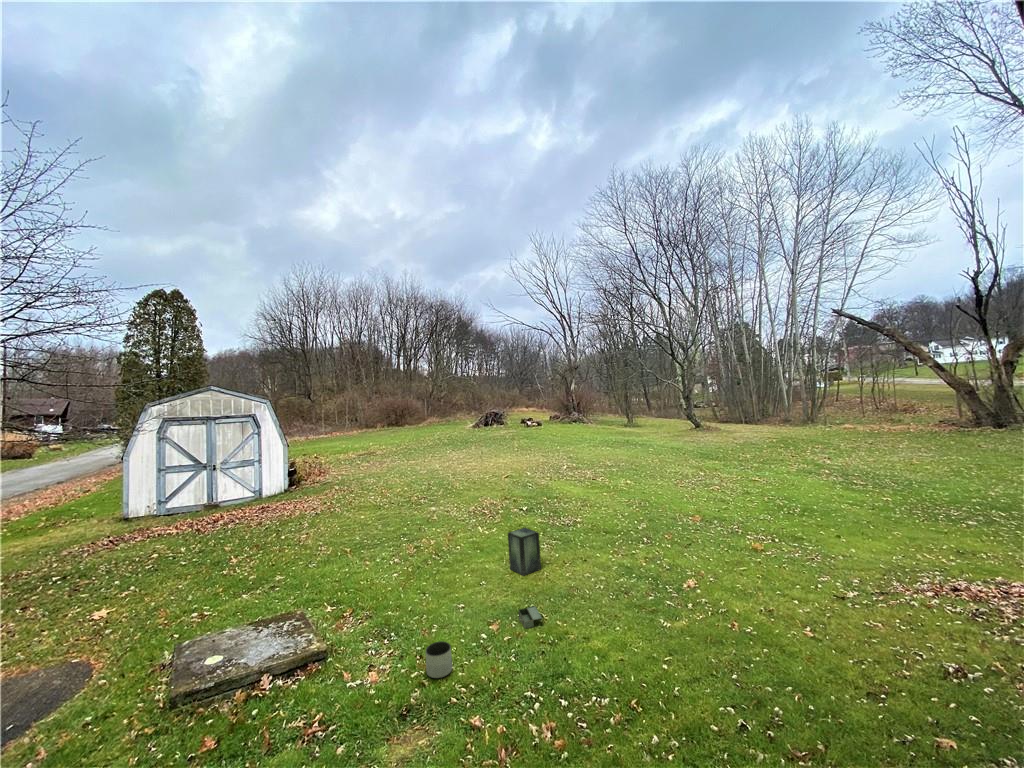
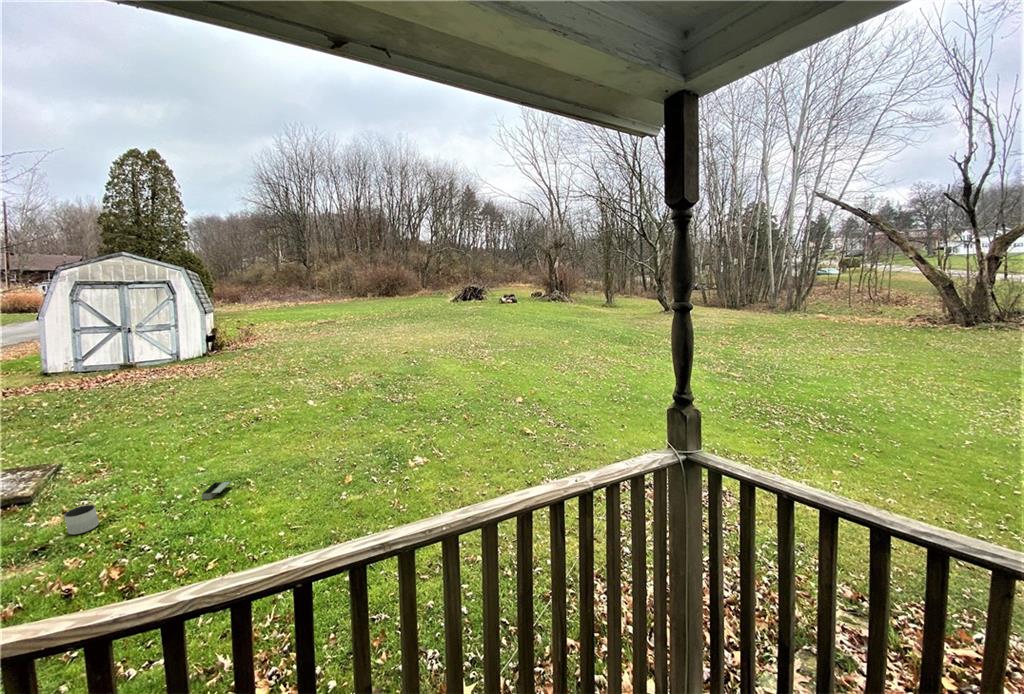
storage box: present [508,528,541,576] -> none [269,409,298,453]

